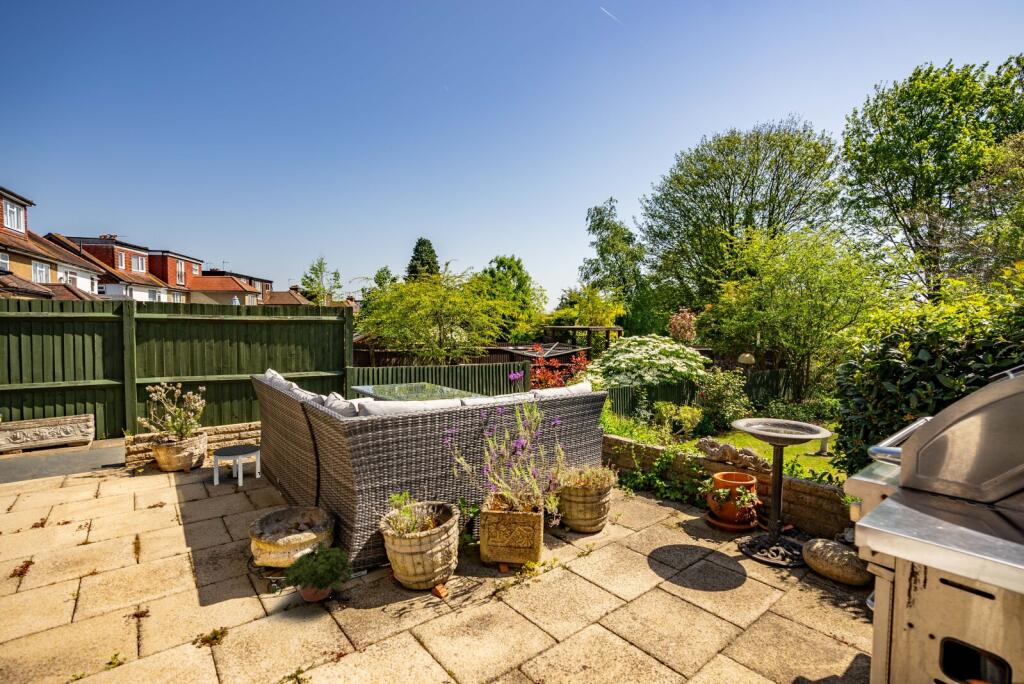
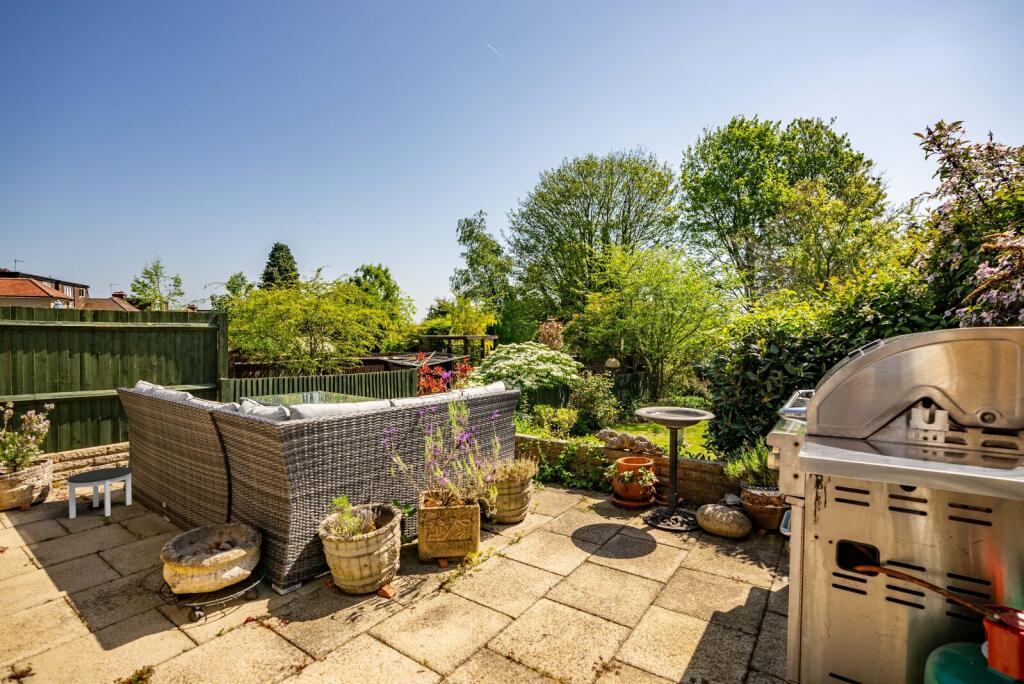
potted plant: present [270,541,353,610] -> none [196,558,296,636]

